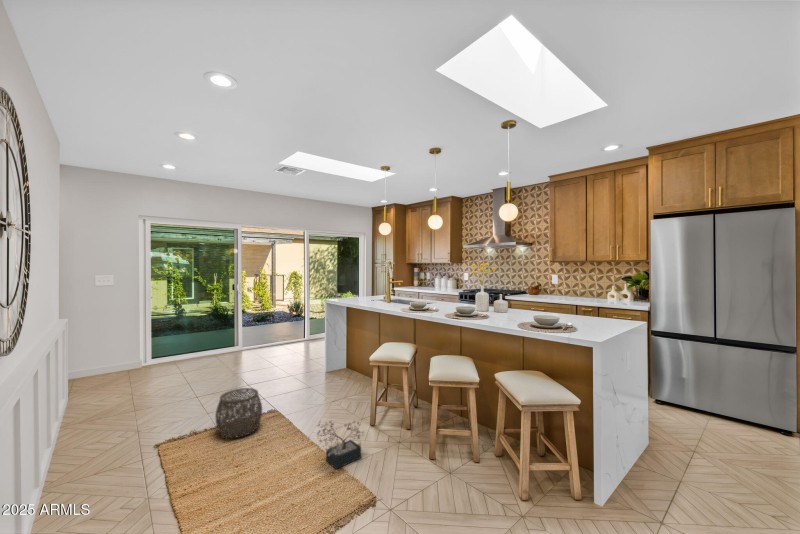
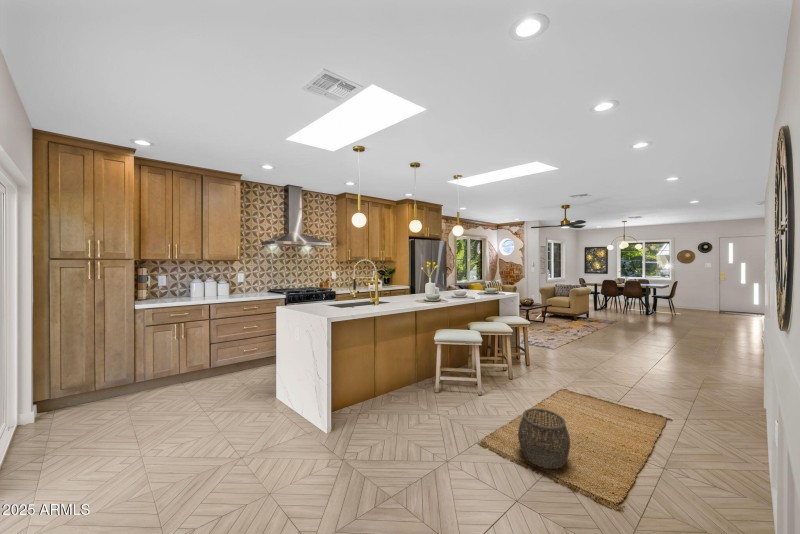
decorative plant: present [317,421,364,469] -> none [517,374,553,404]

